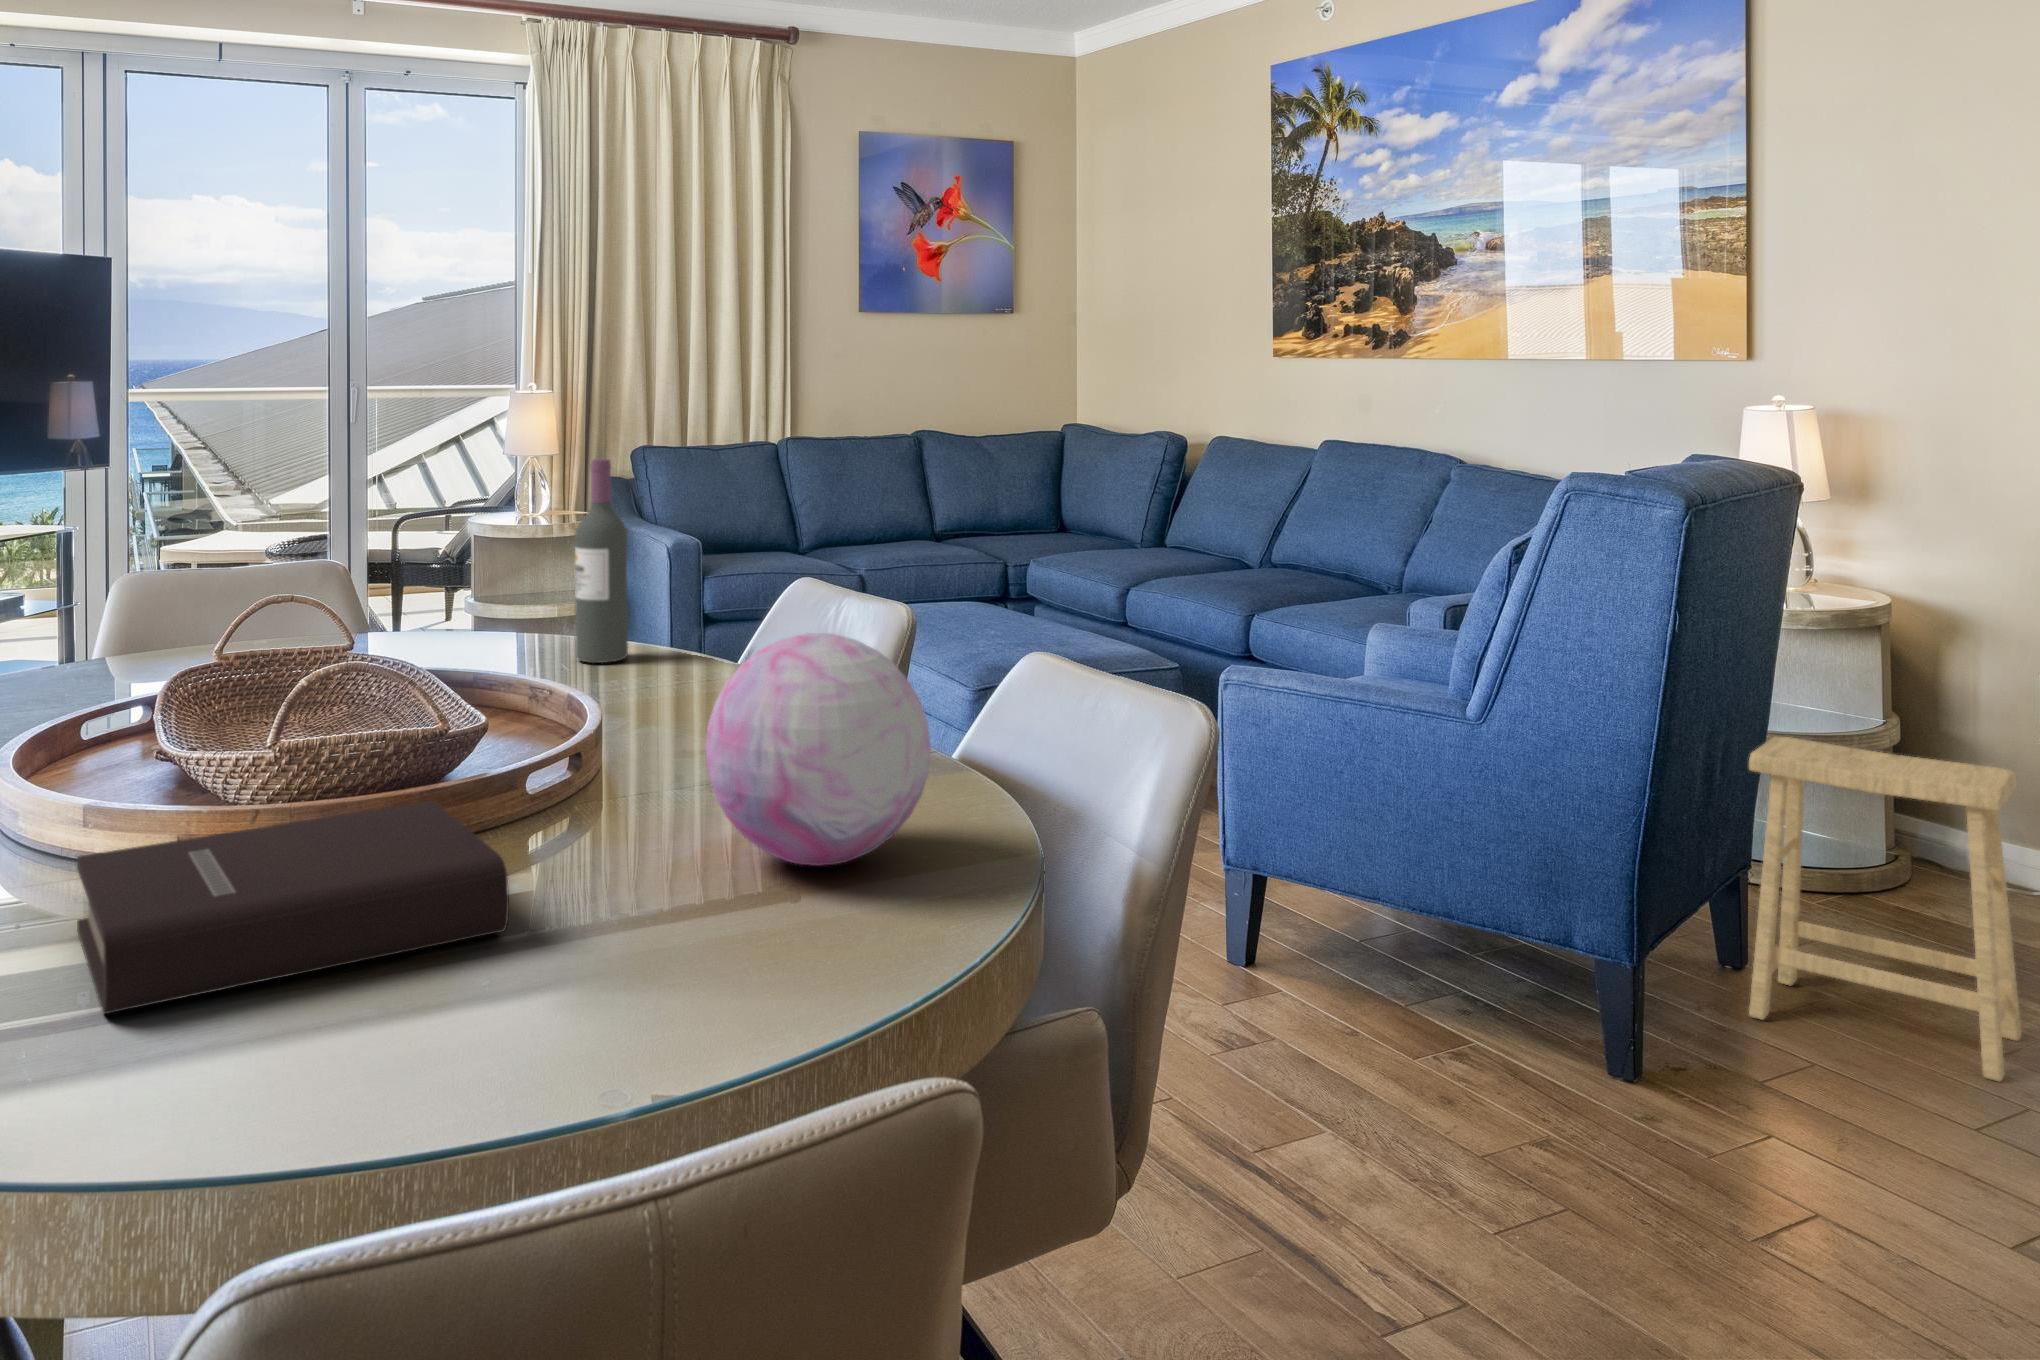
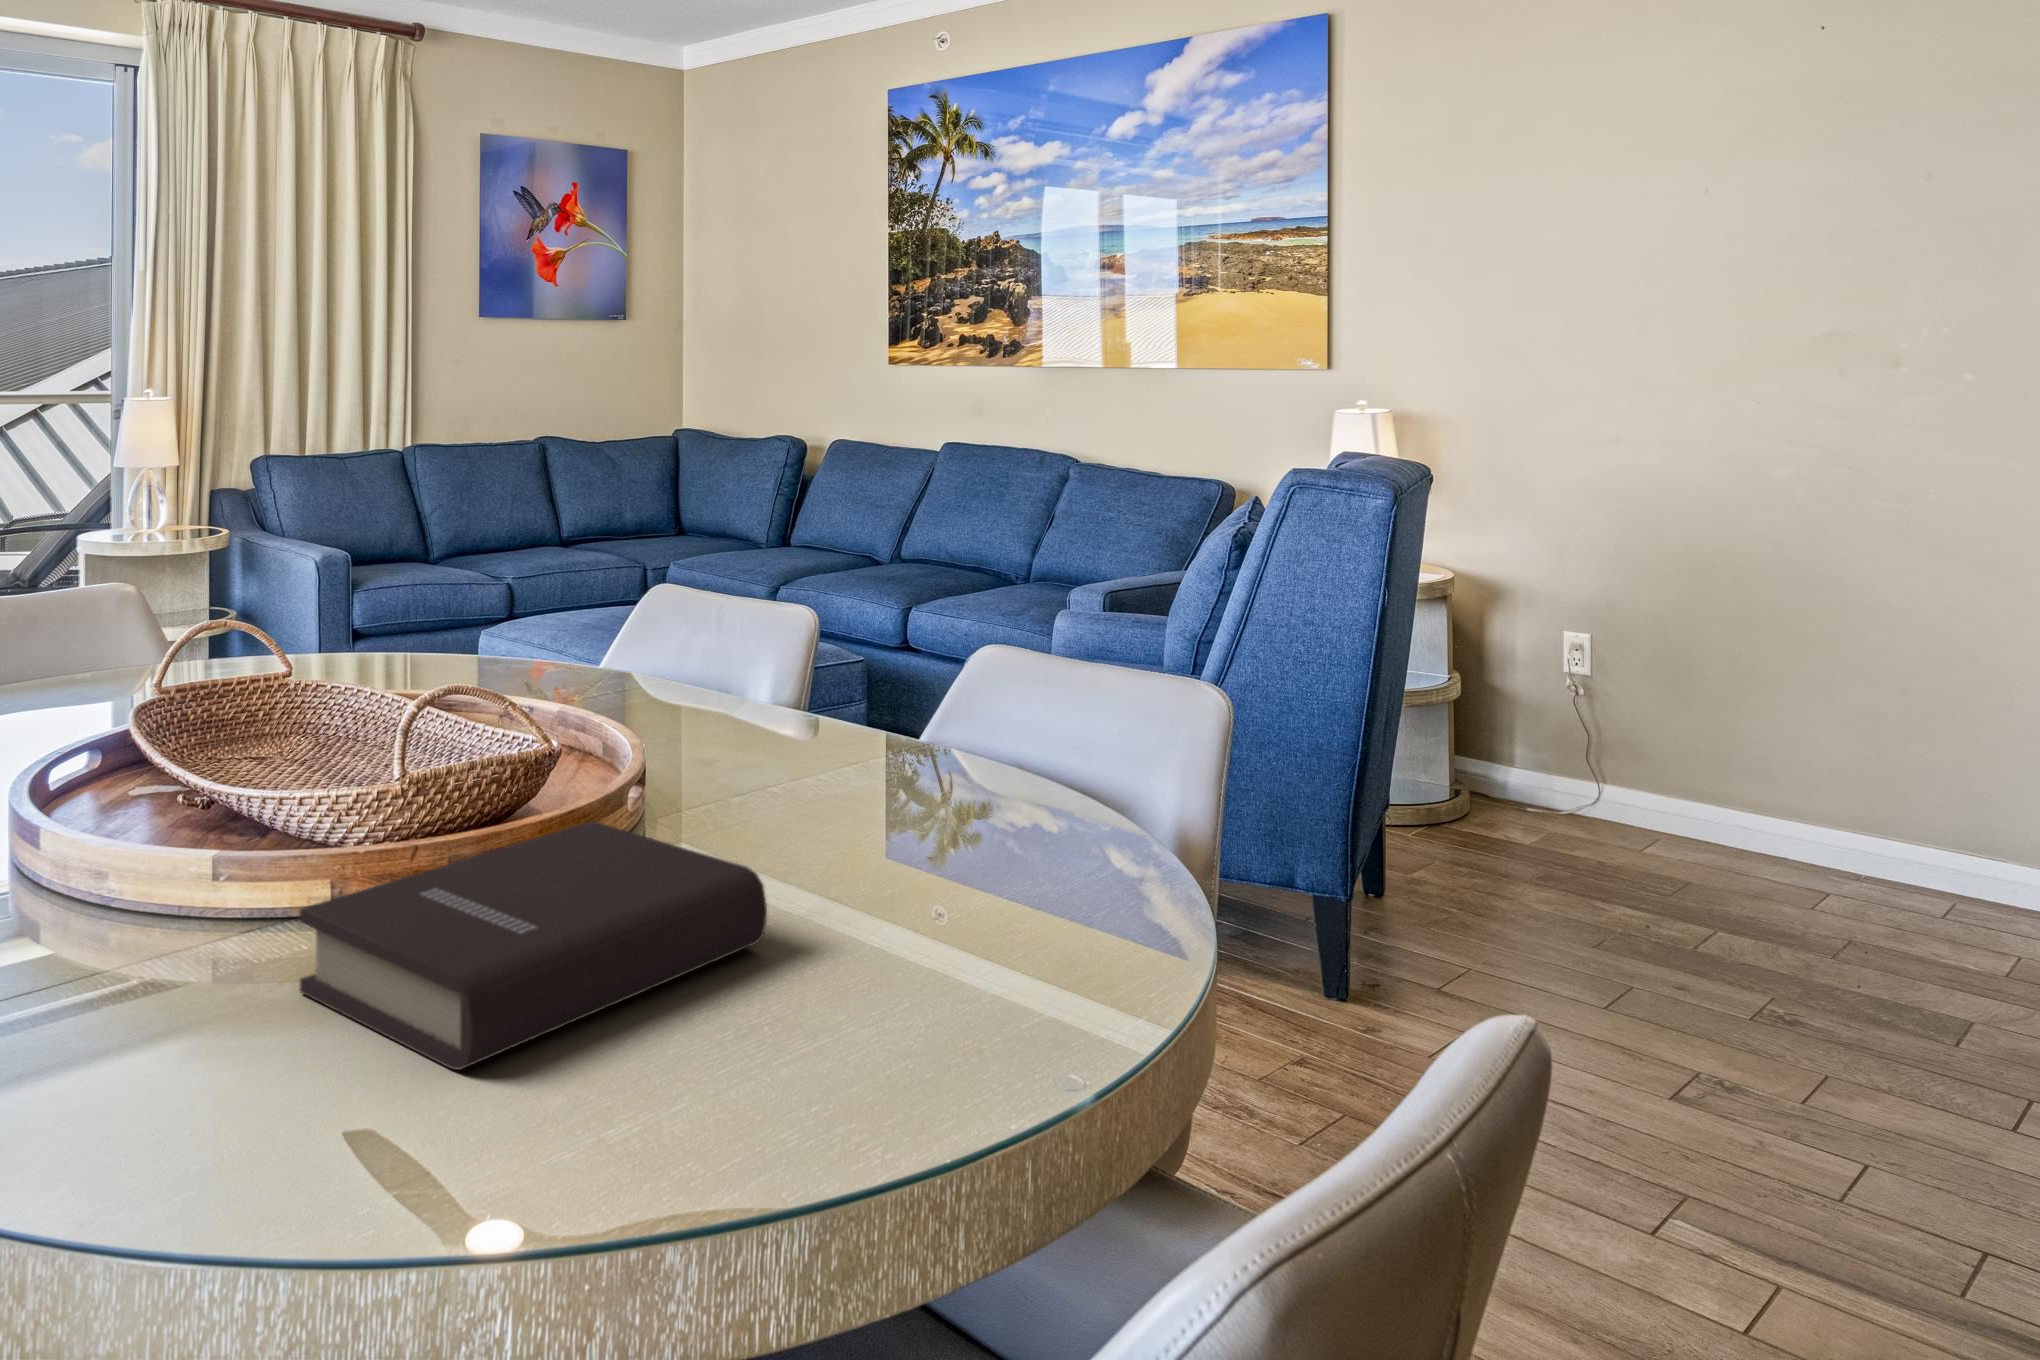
wine bottle: present [575,459,628,663] -> none [440,467,494,679]
decorative orb: present [706,633,930,866] -> none [840,630,1060,855]
footstool: present [1749,736,2022,1081] -> none [1406,691,1607,964]

